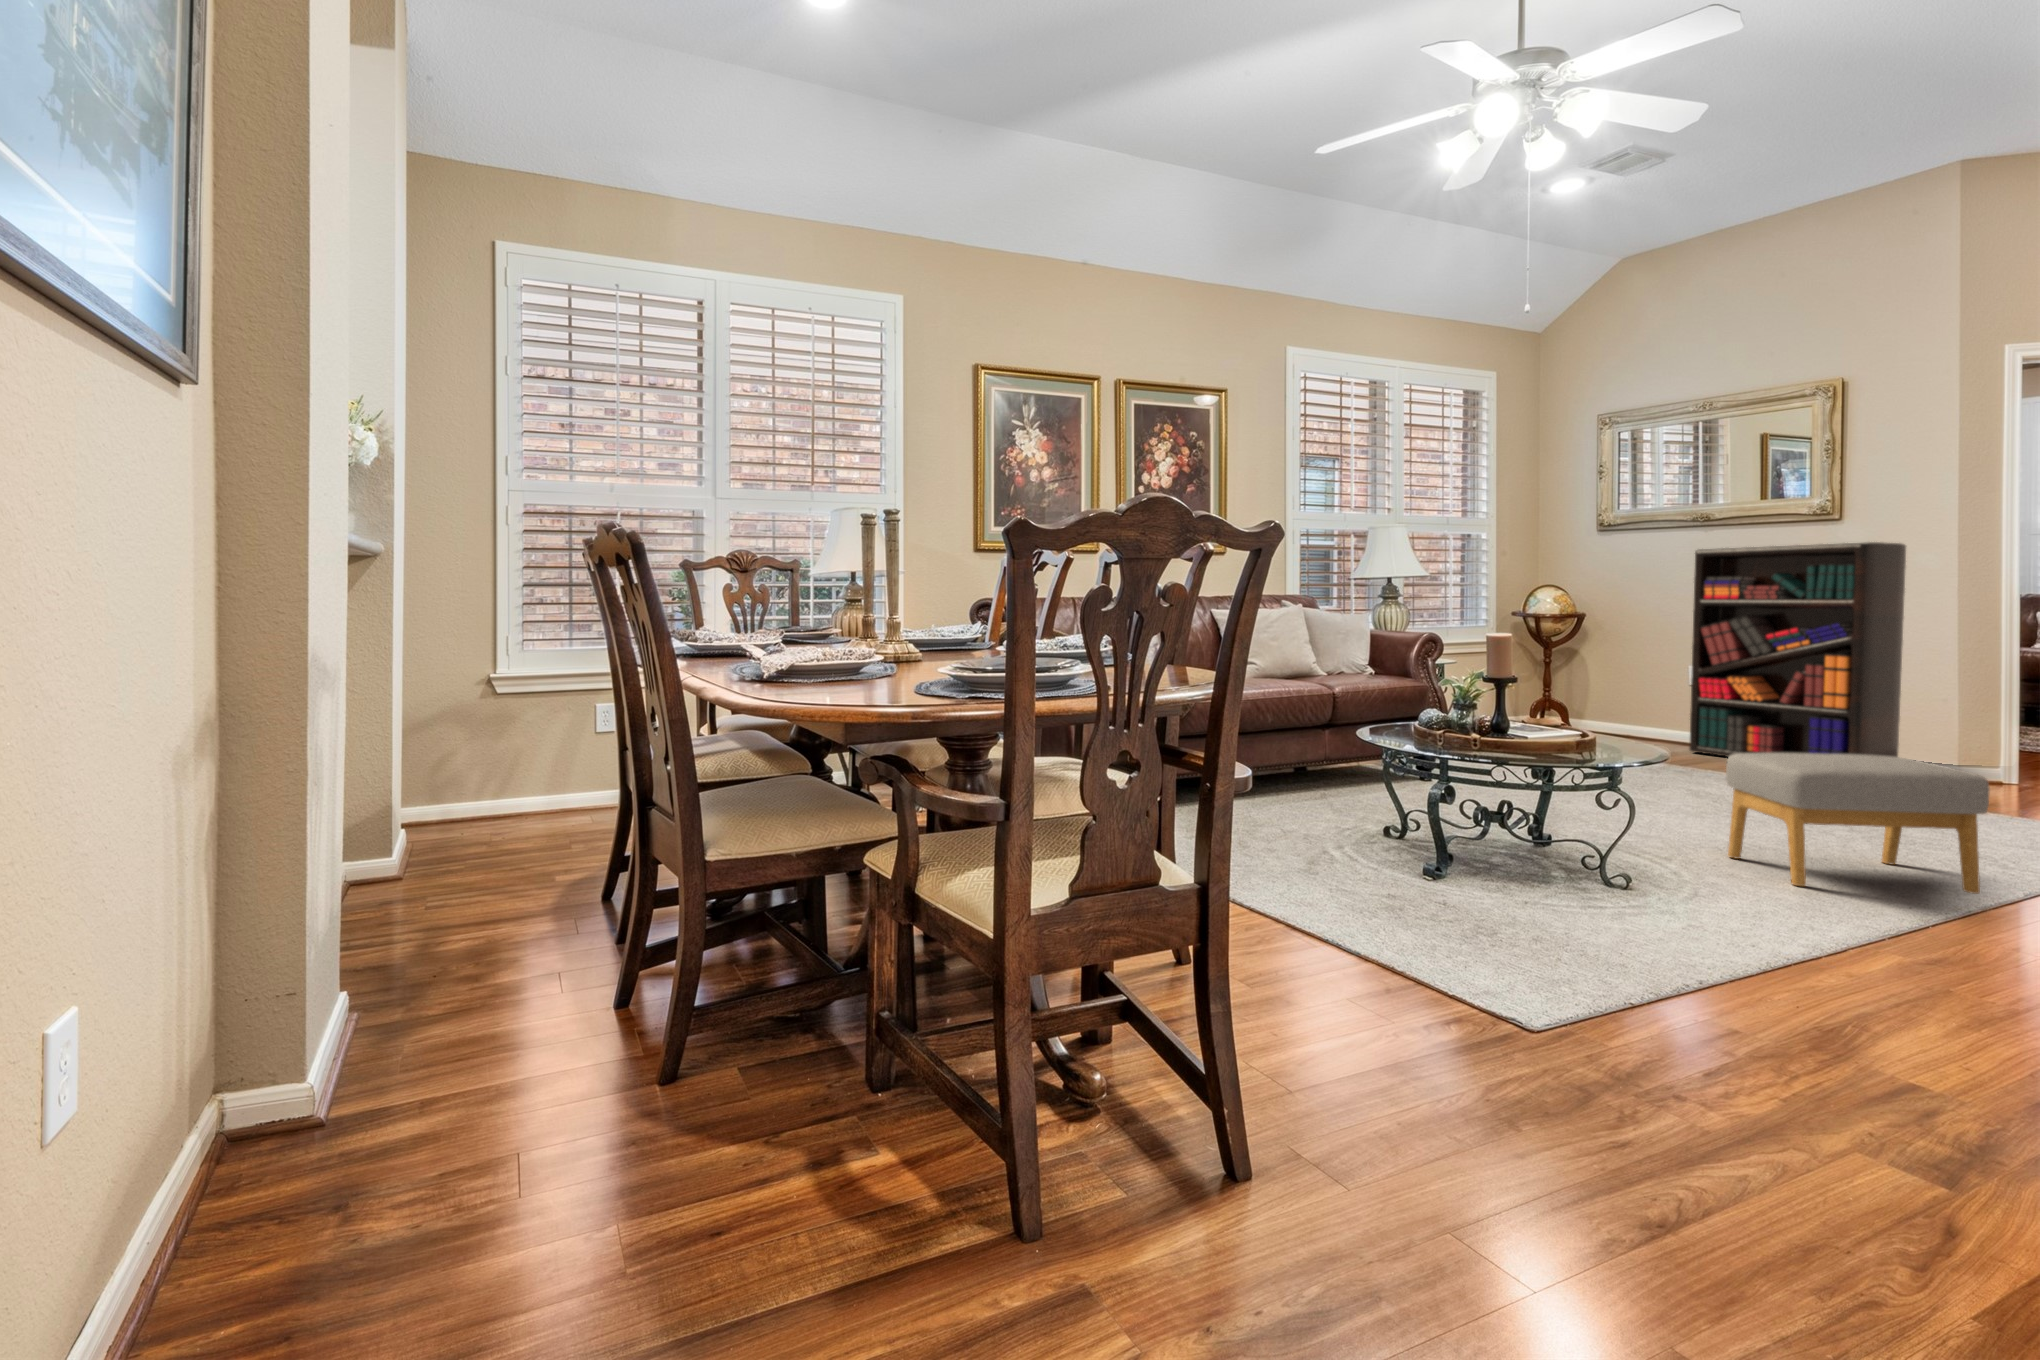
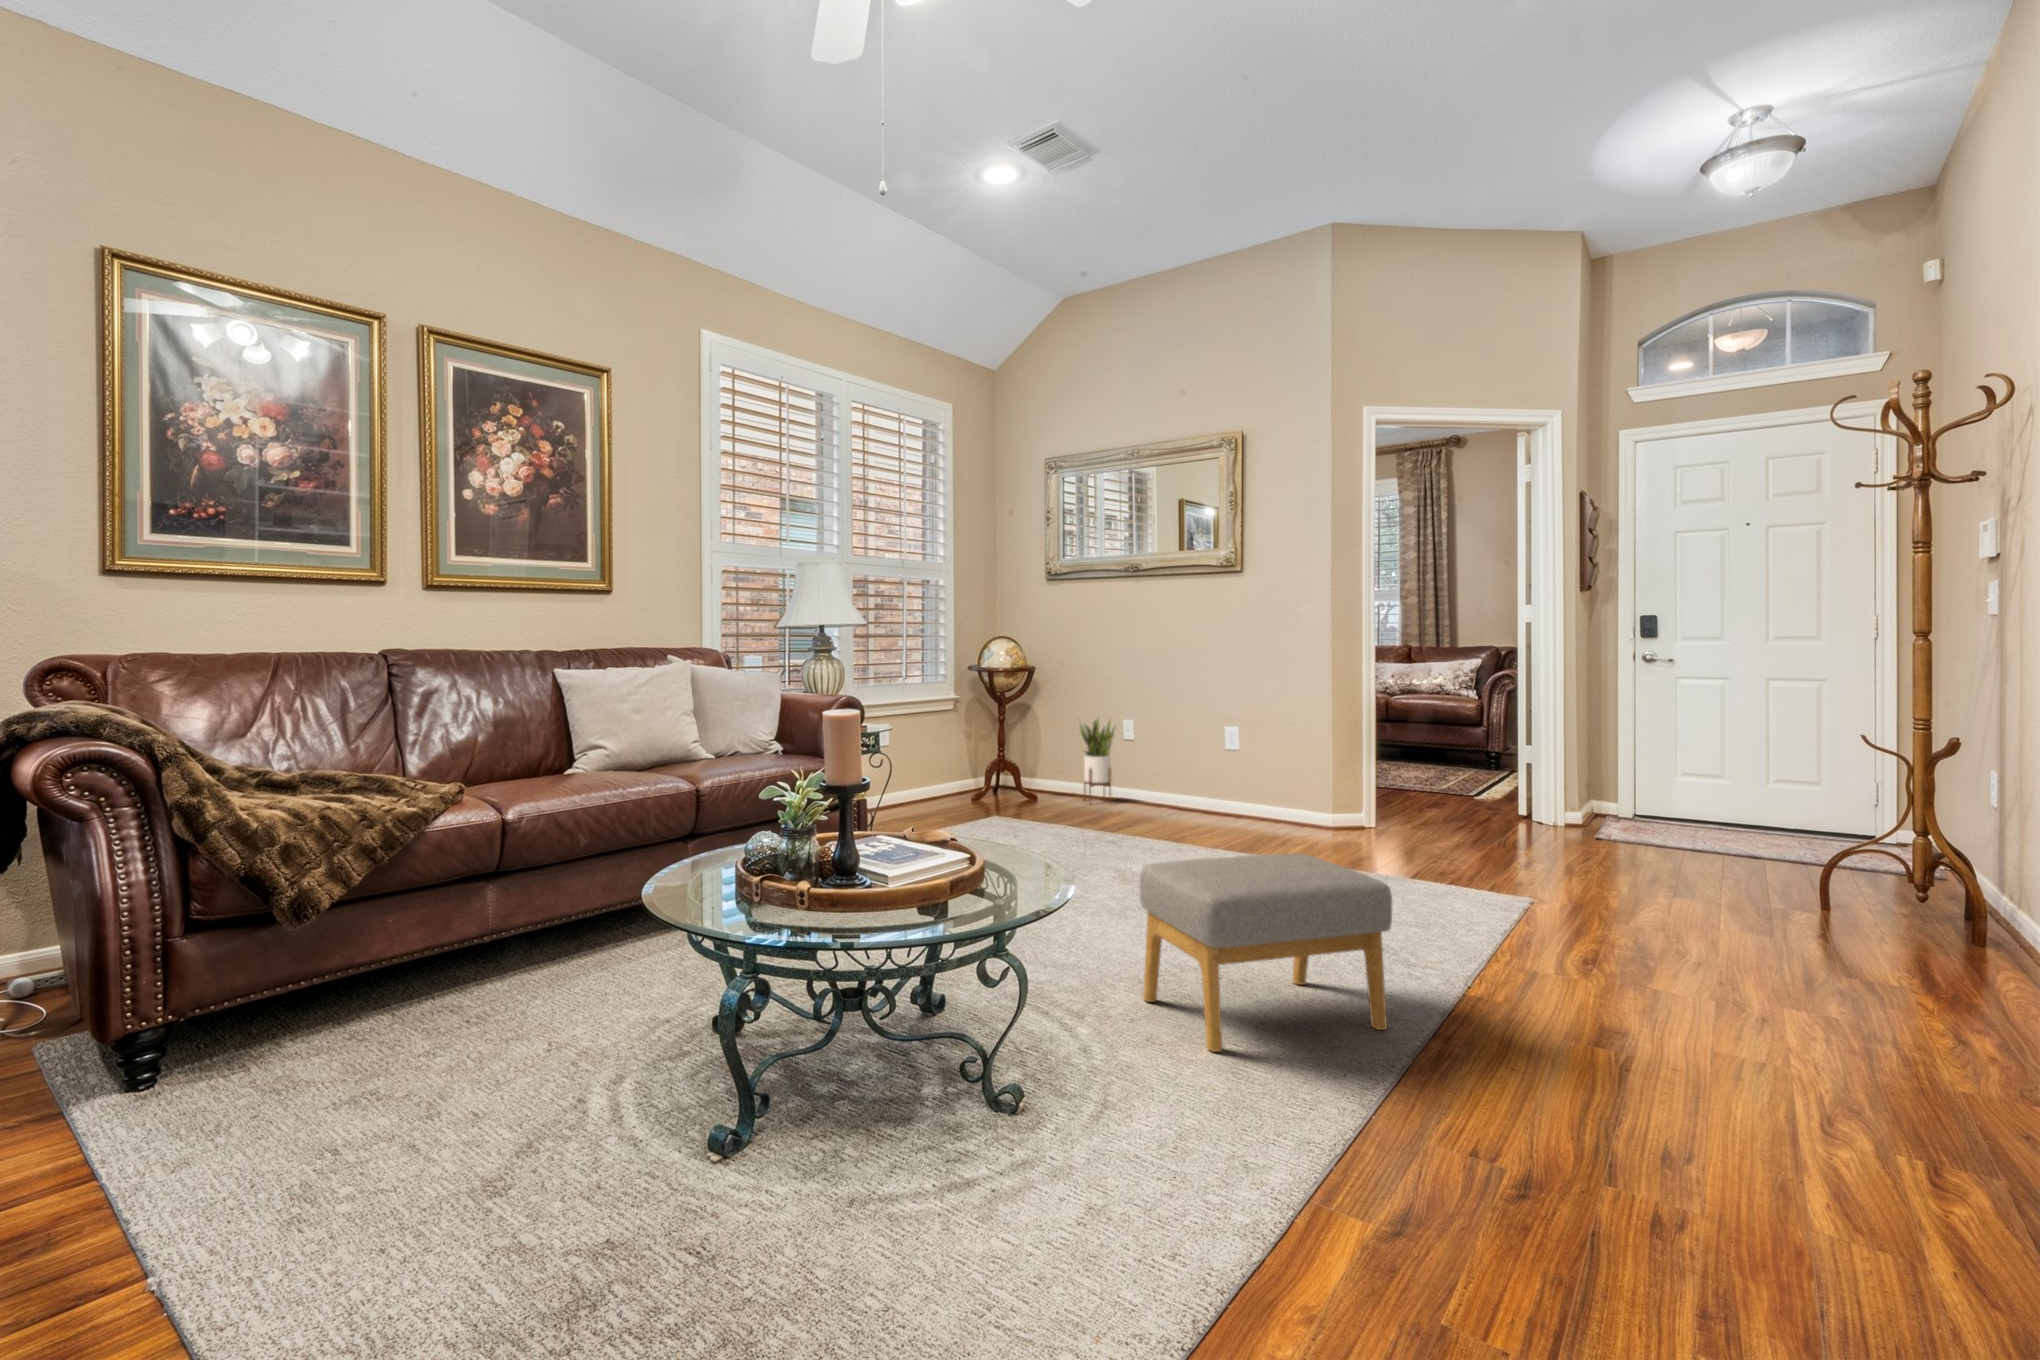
bookshelf: present [1689,542,1906,757] -> none [1125,598,1293,835]
potted plant: none [1631,655,1678,743] -> present [1078,714,1116,802]

